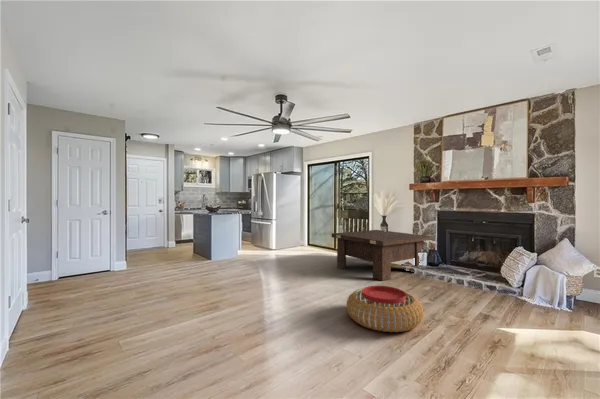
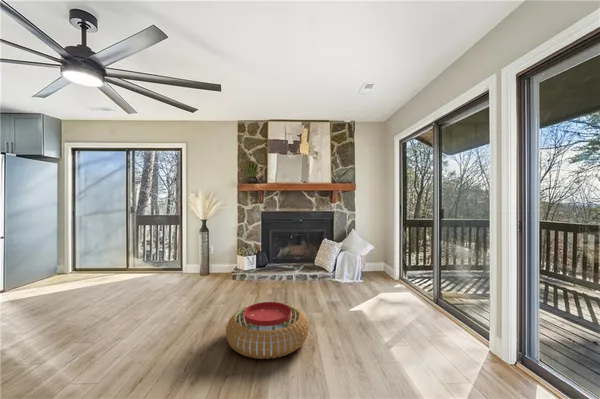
coffee table: present [332,230,430,281] -> none [146,235,256,294]

